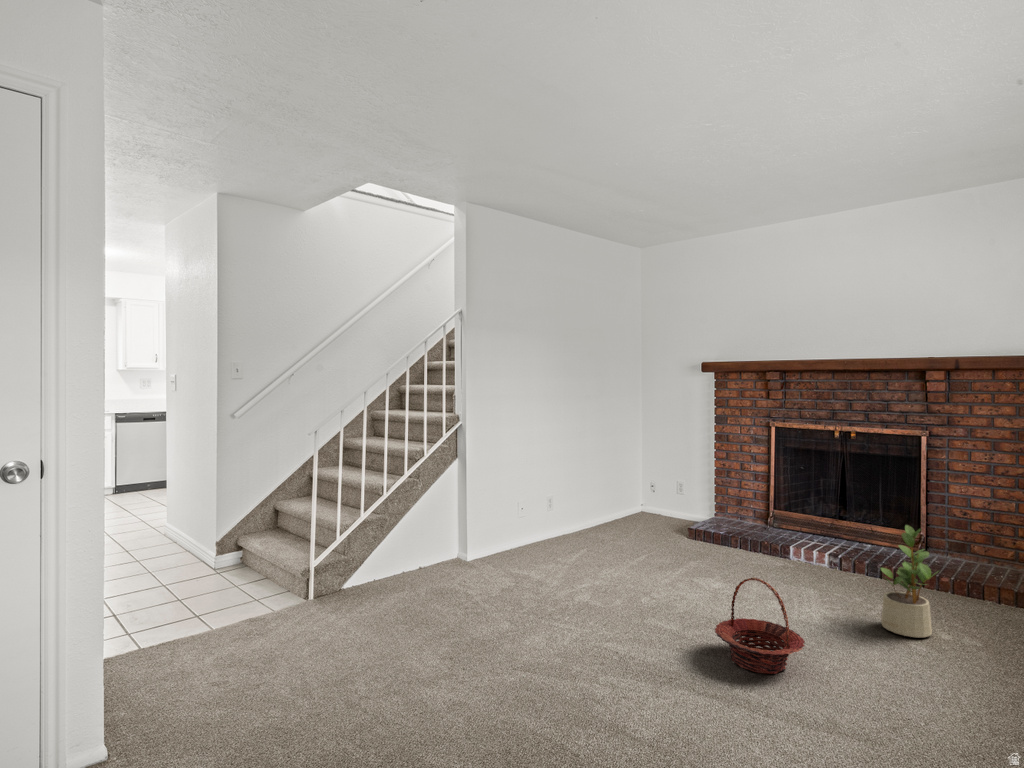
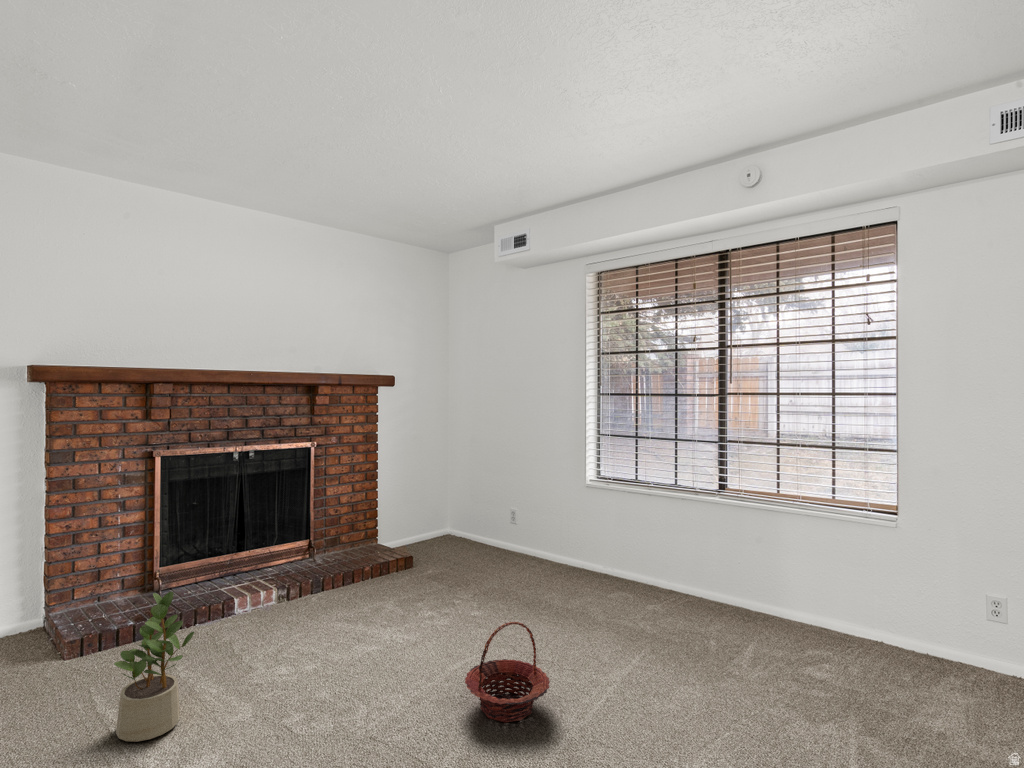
potted plant: present [881,525,938,637] -> present [114,591,194,742]

